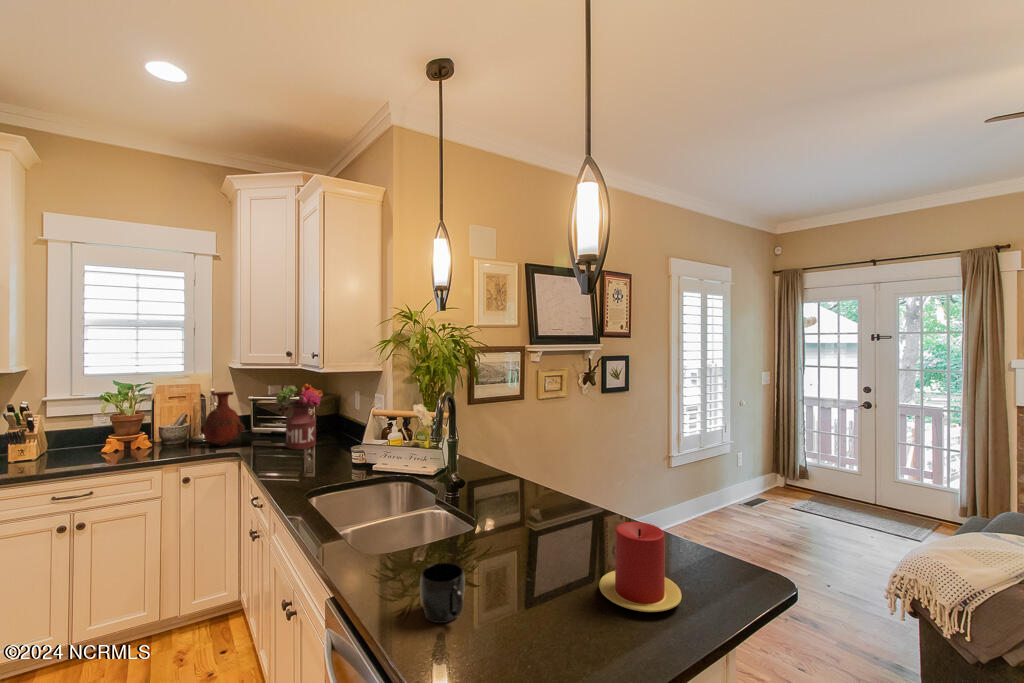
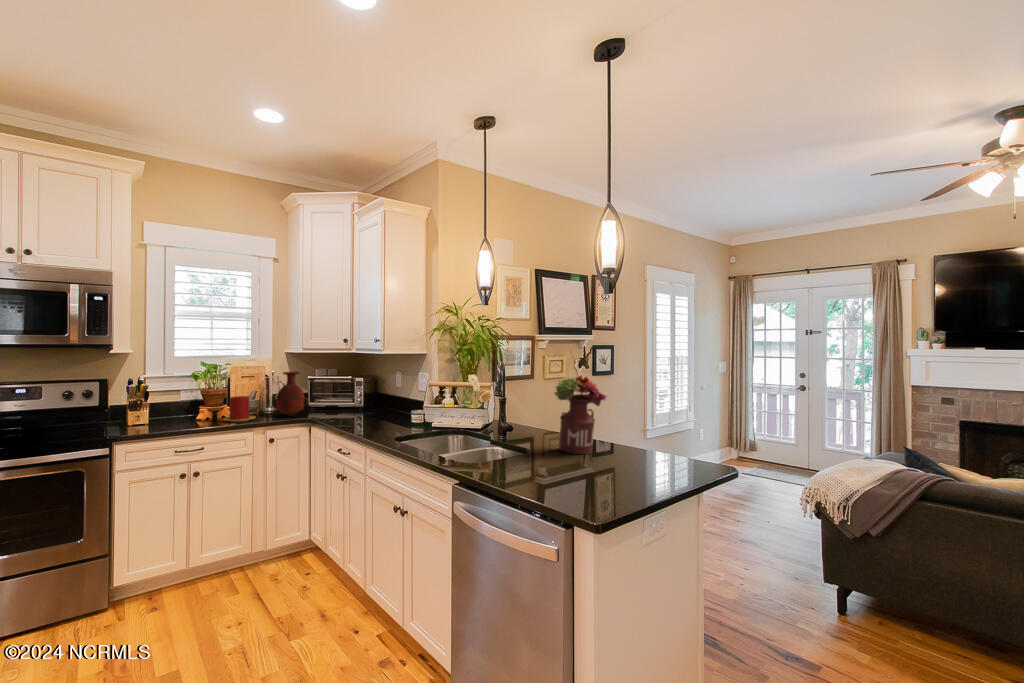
flower arrangement: present [276,384,323,449] -> present [555,375,607,454]
candle: present [599,522,682,612] -> present [223,396,255,422]
mug: present [420,562,465,623] -> none [527,451,555,480]

